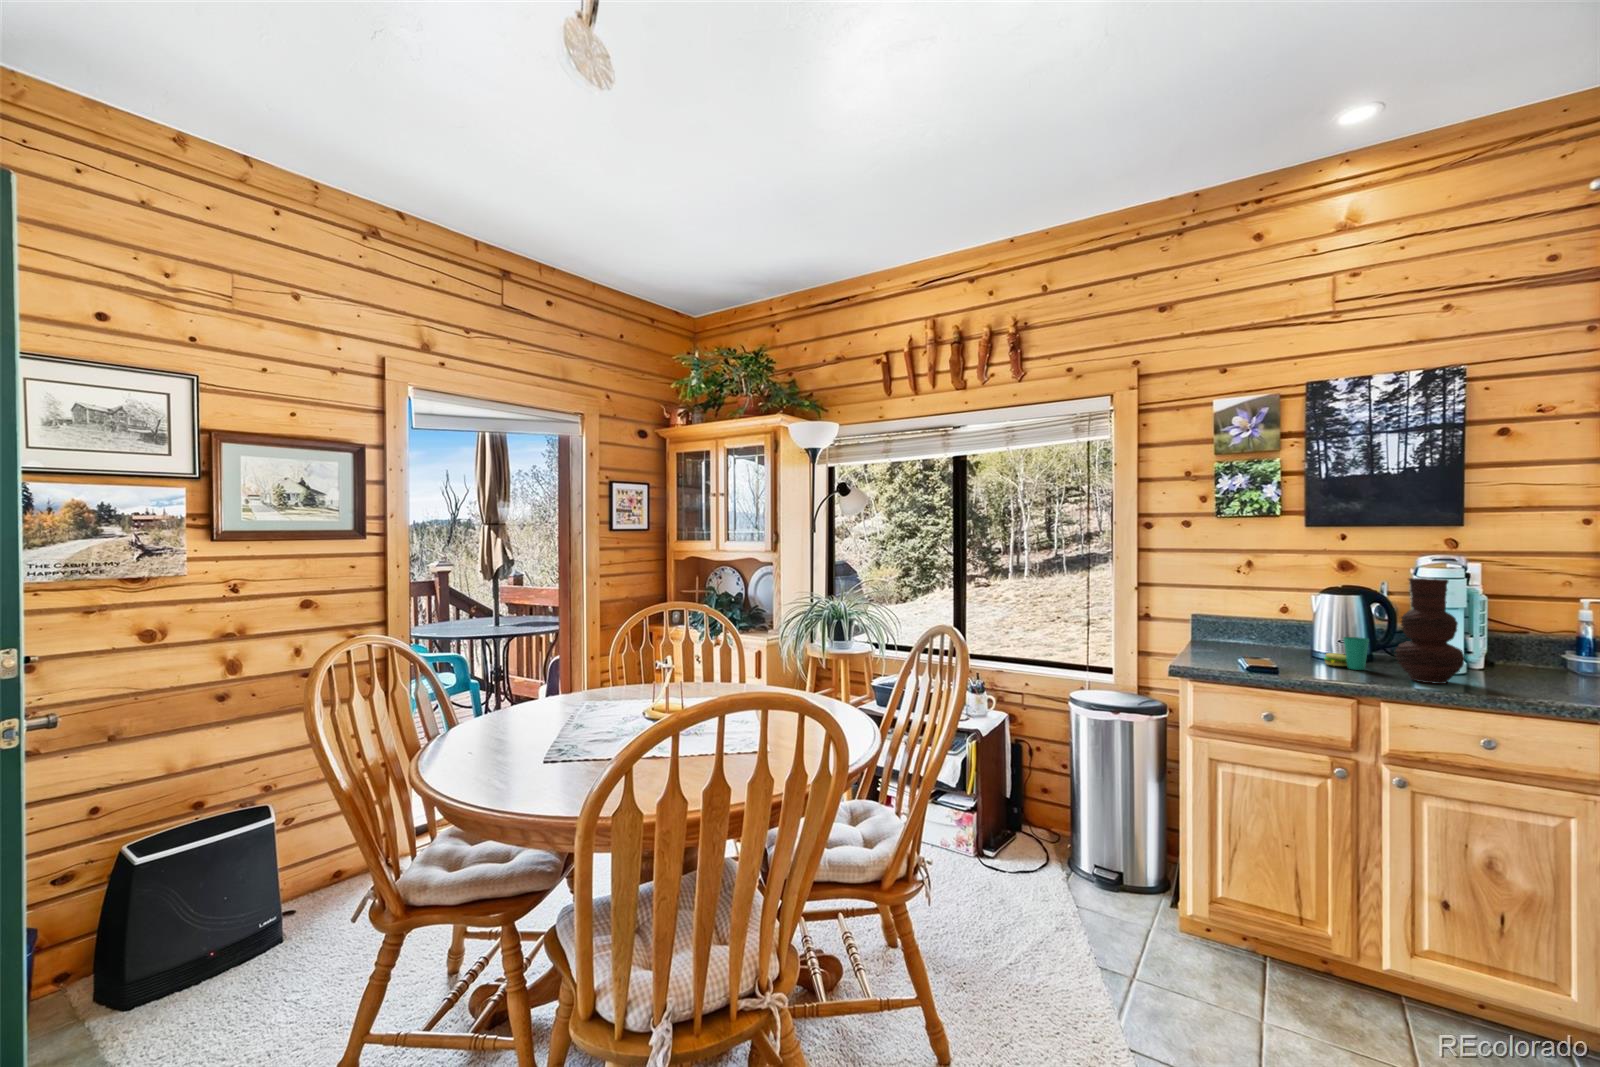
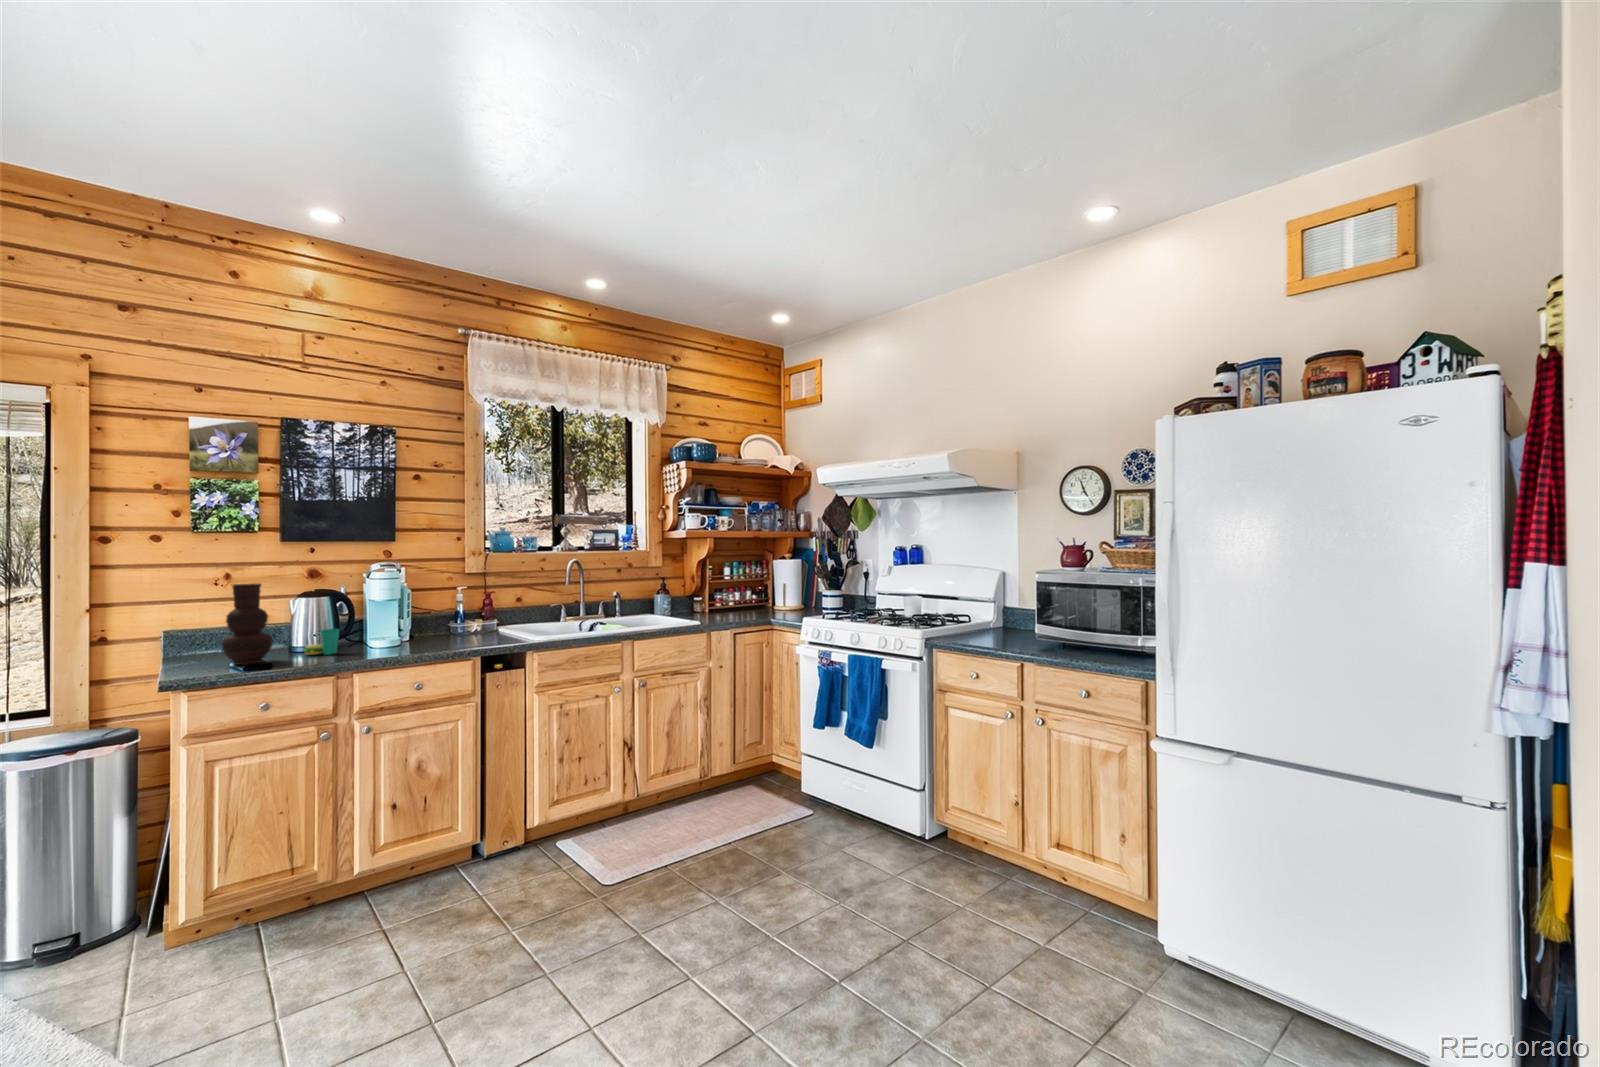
vase: present [1395,578,1465,684] -> present [221,583,273,665]

